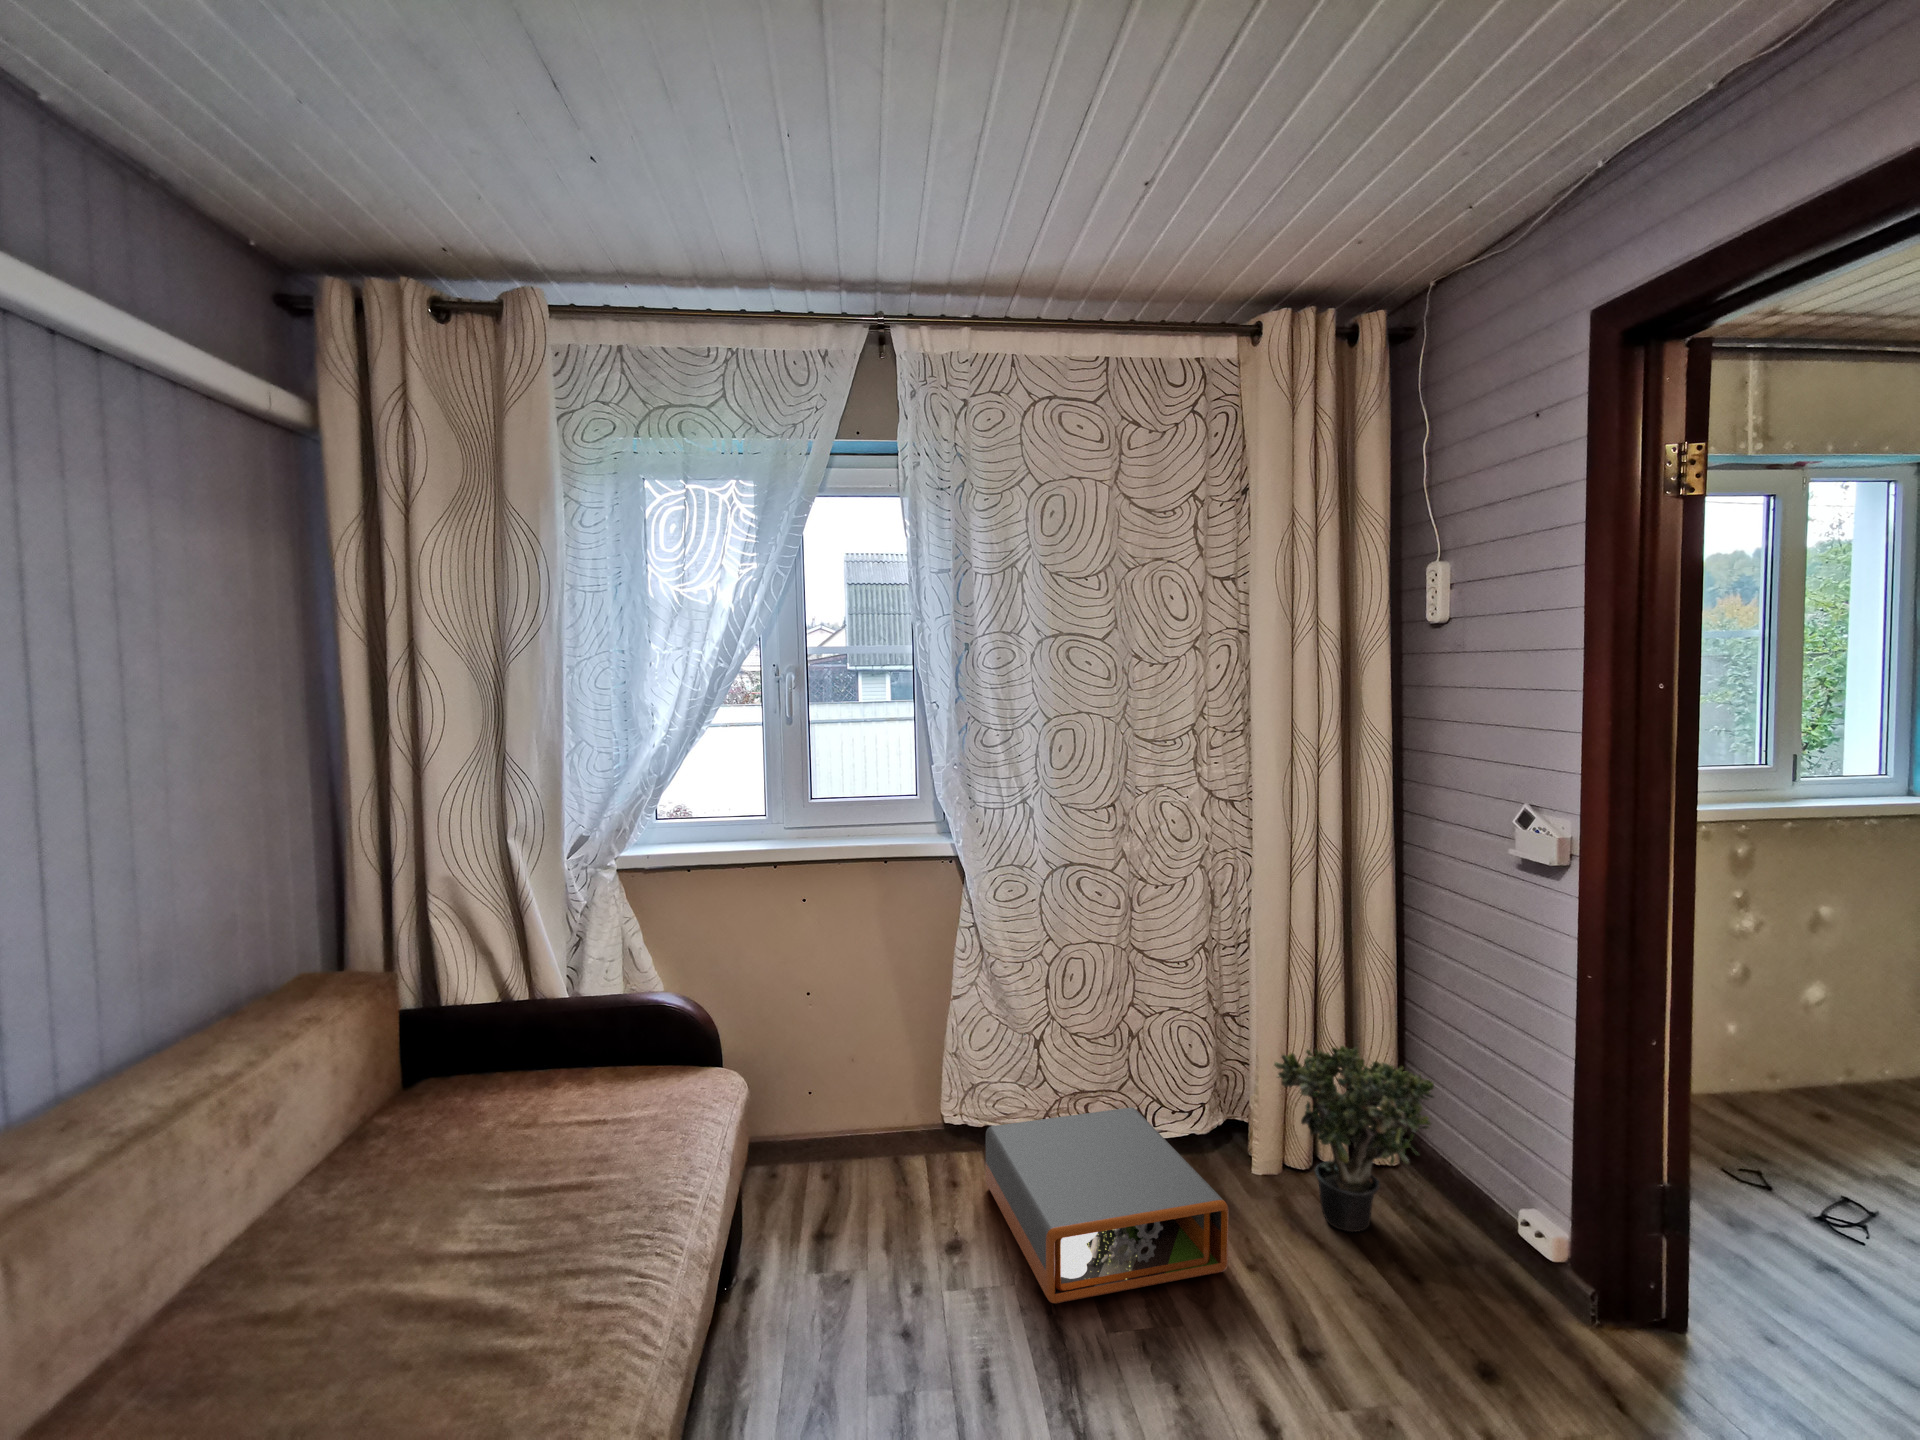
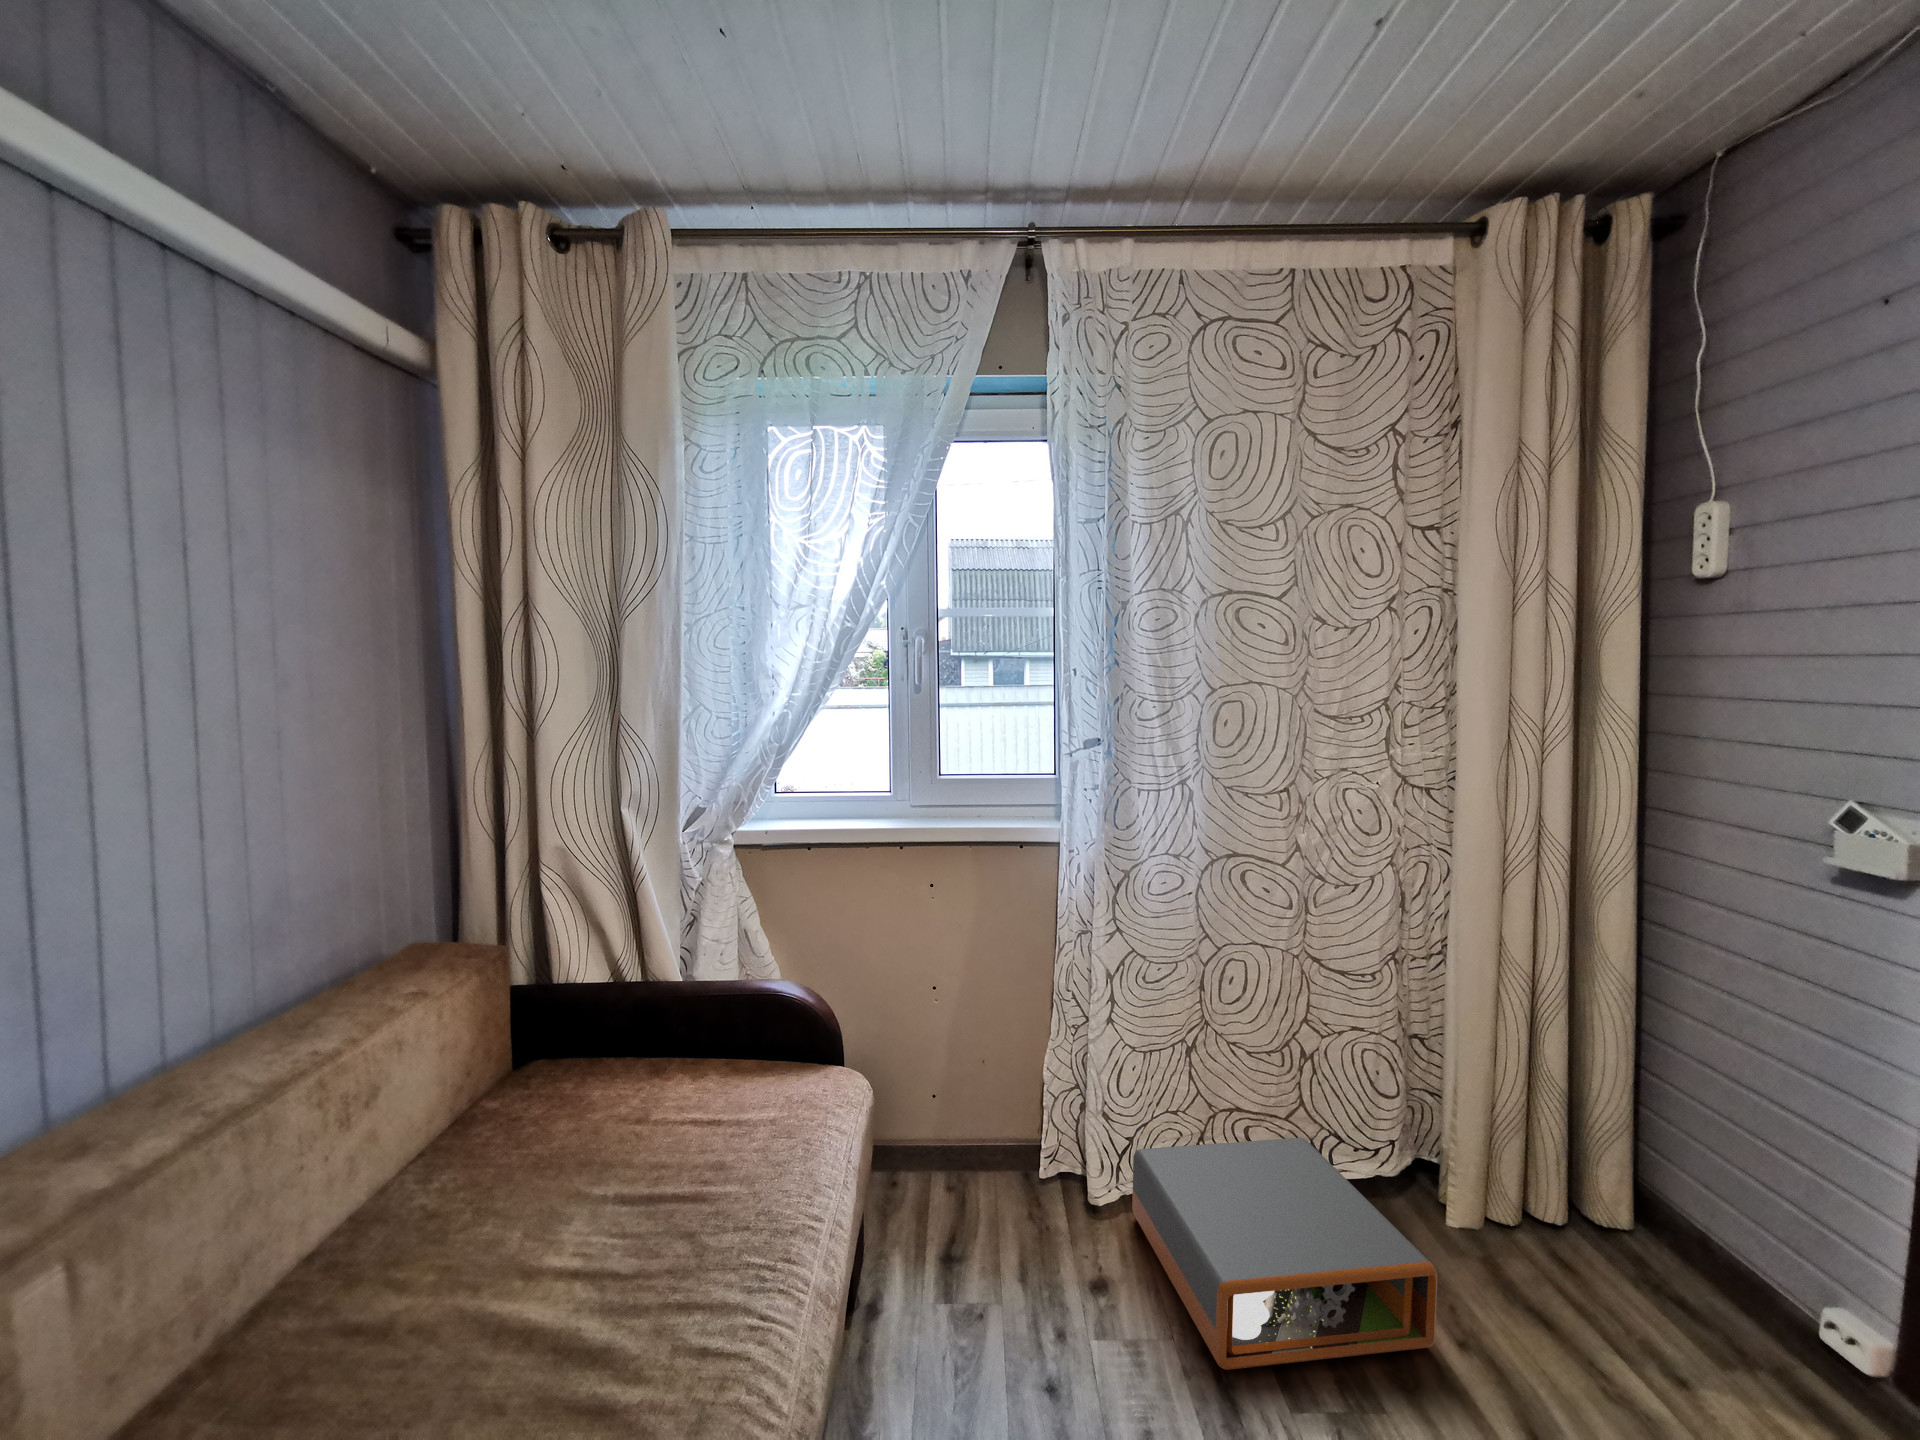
potted plant: present [1274,1046,1434,1232] -> none [1485,1085,1699,1311]

